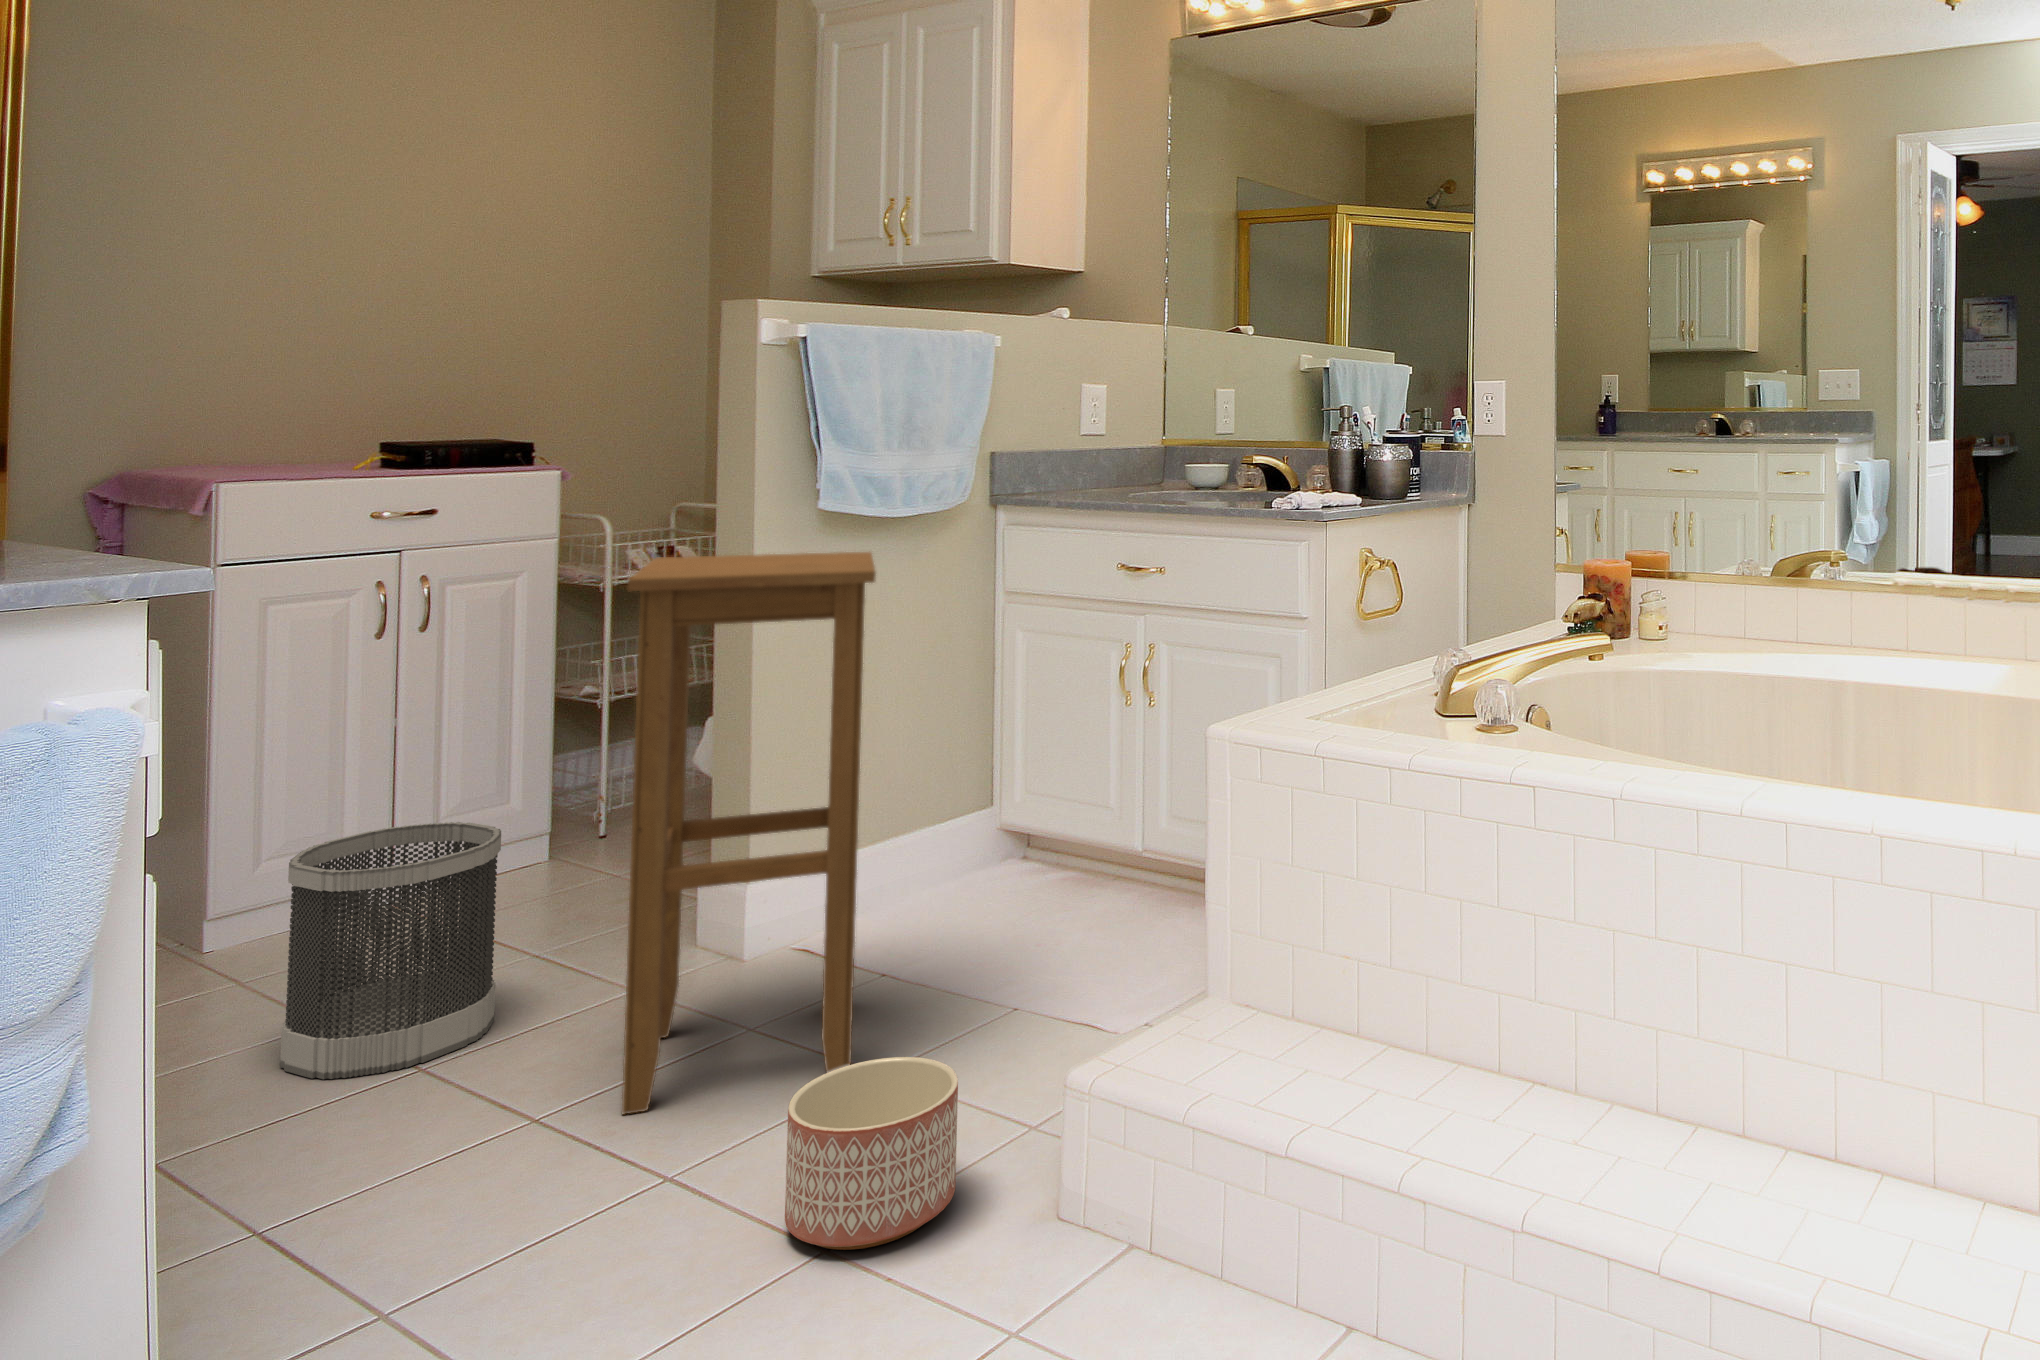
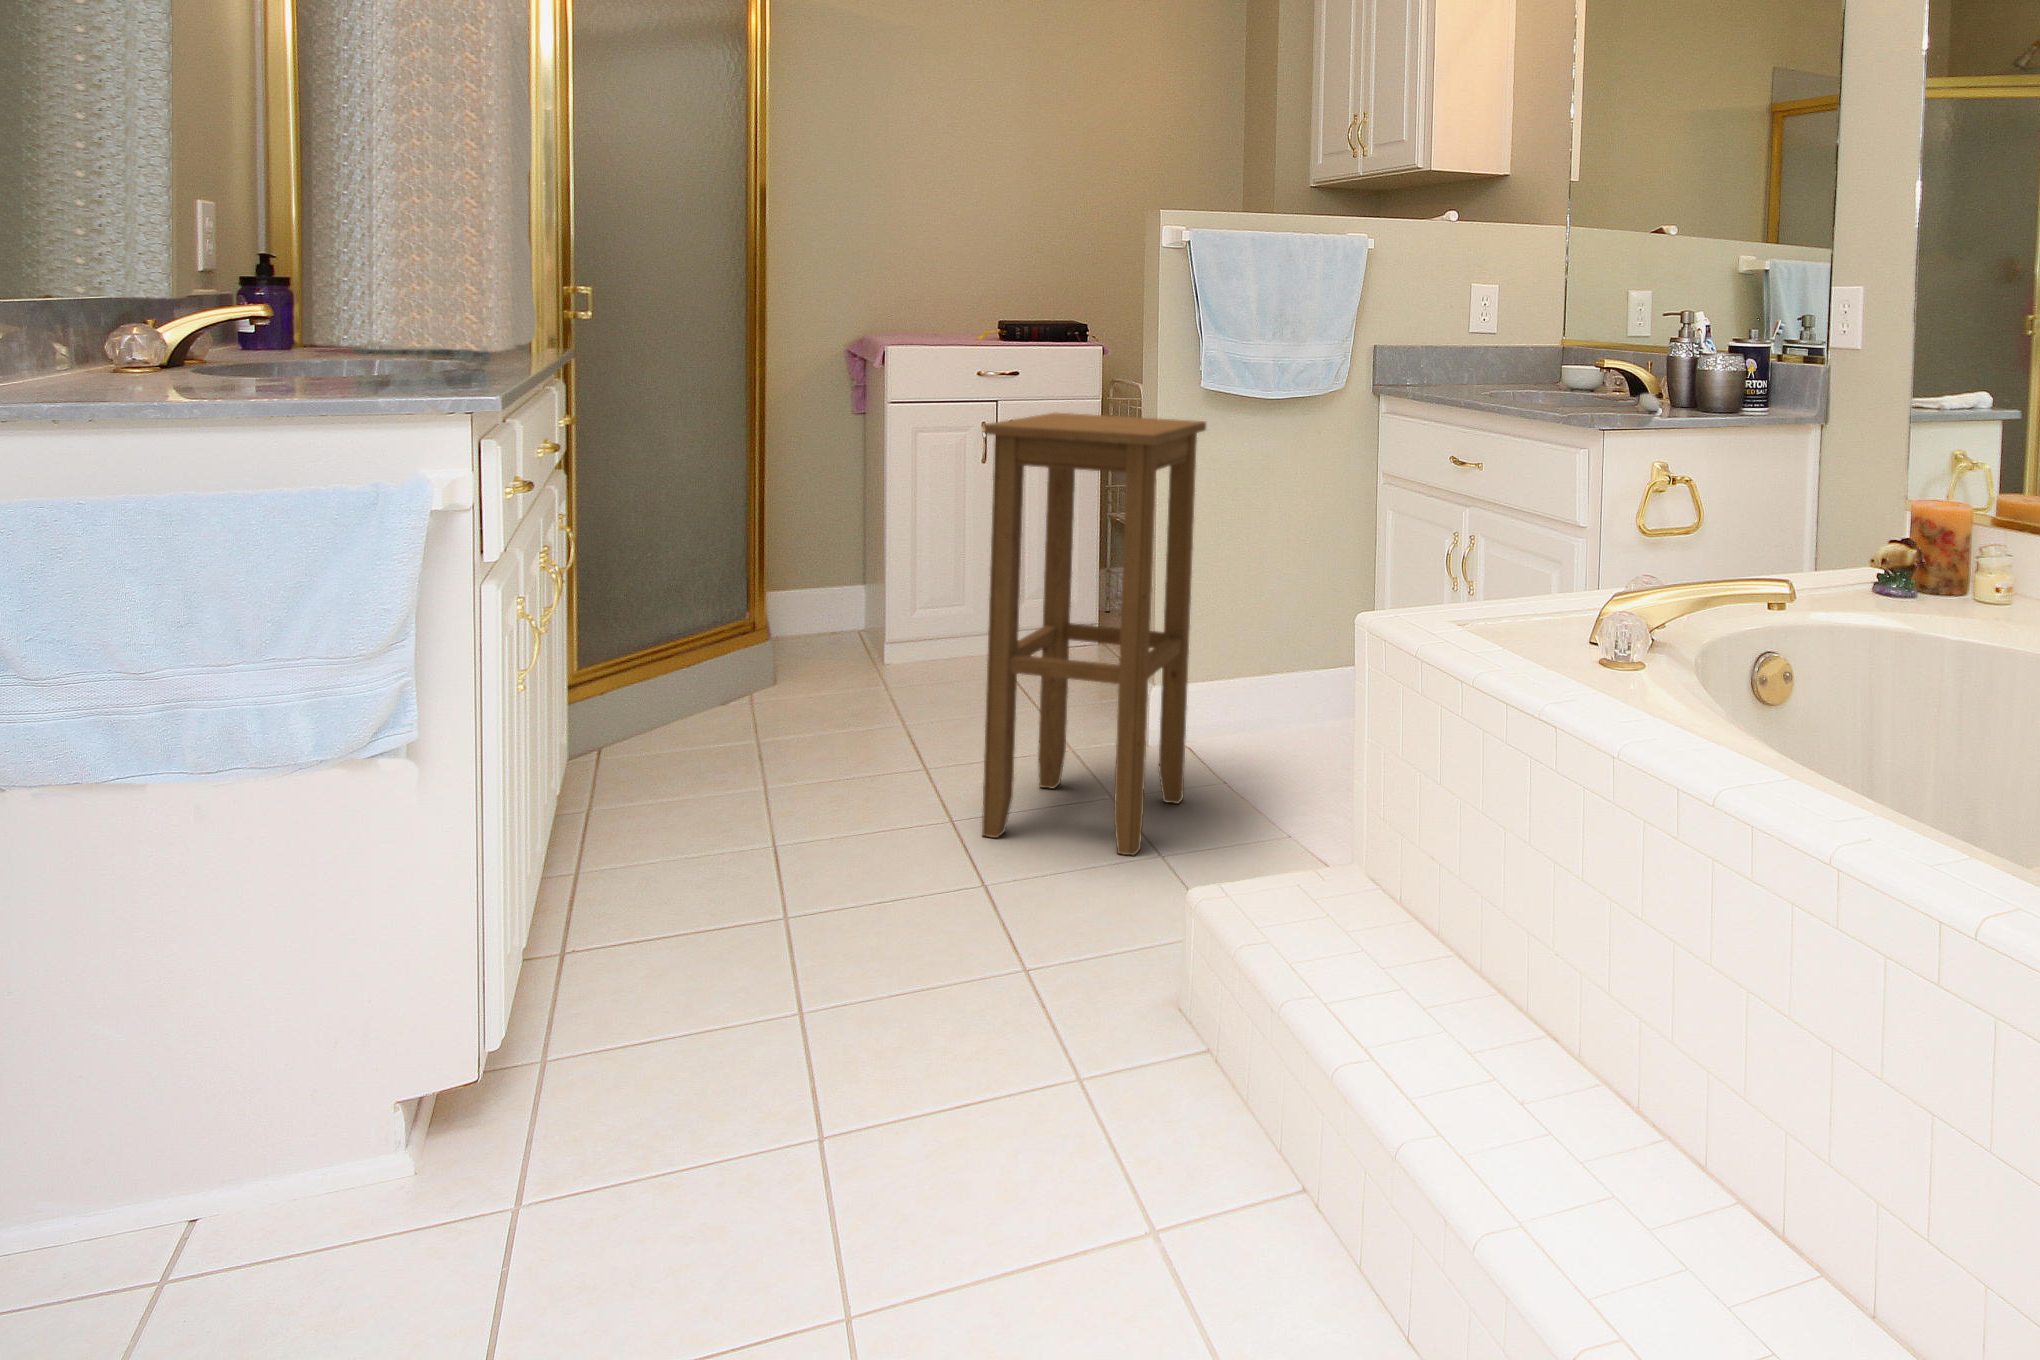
wastebasket: present [280,822,501,1079] -> none [851,594,981,765]
planter: present [785,1057,958,1250] -> none [988,842,1124,993]

